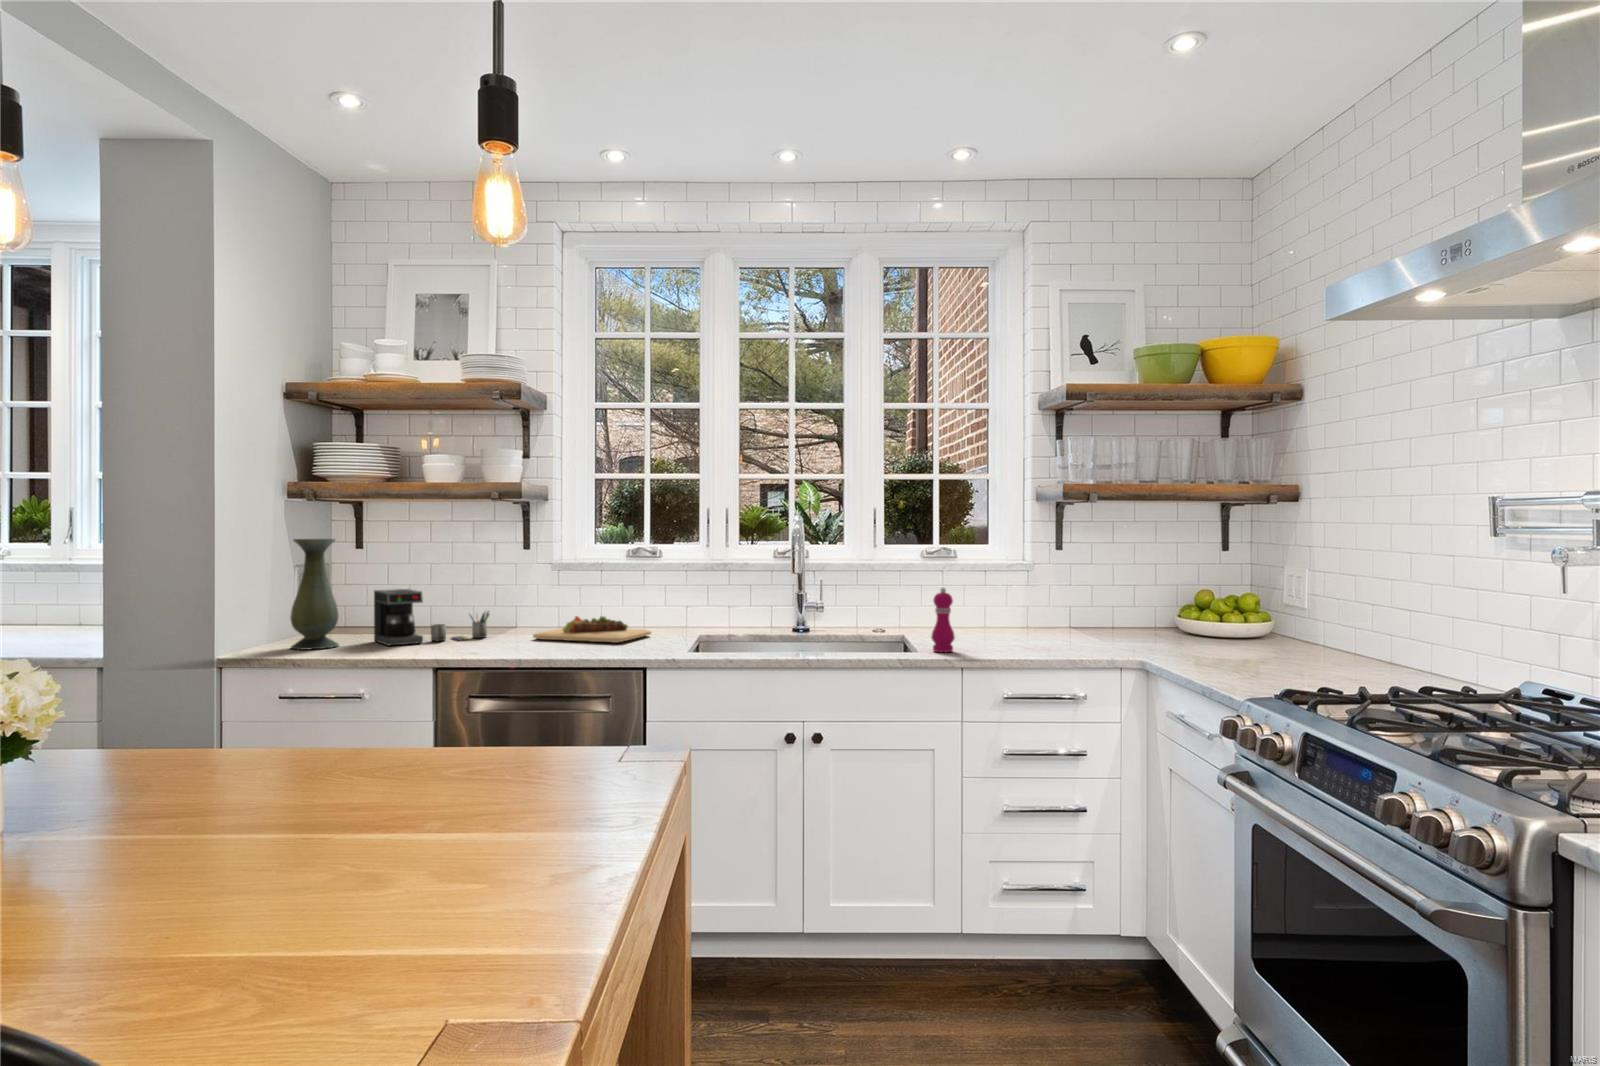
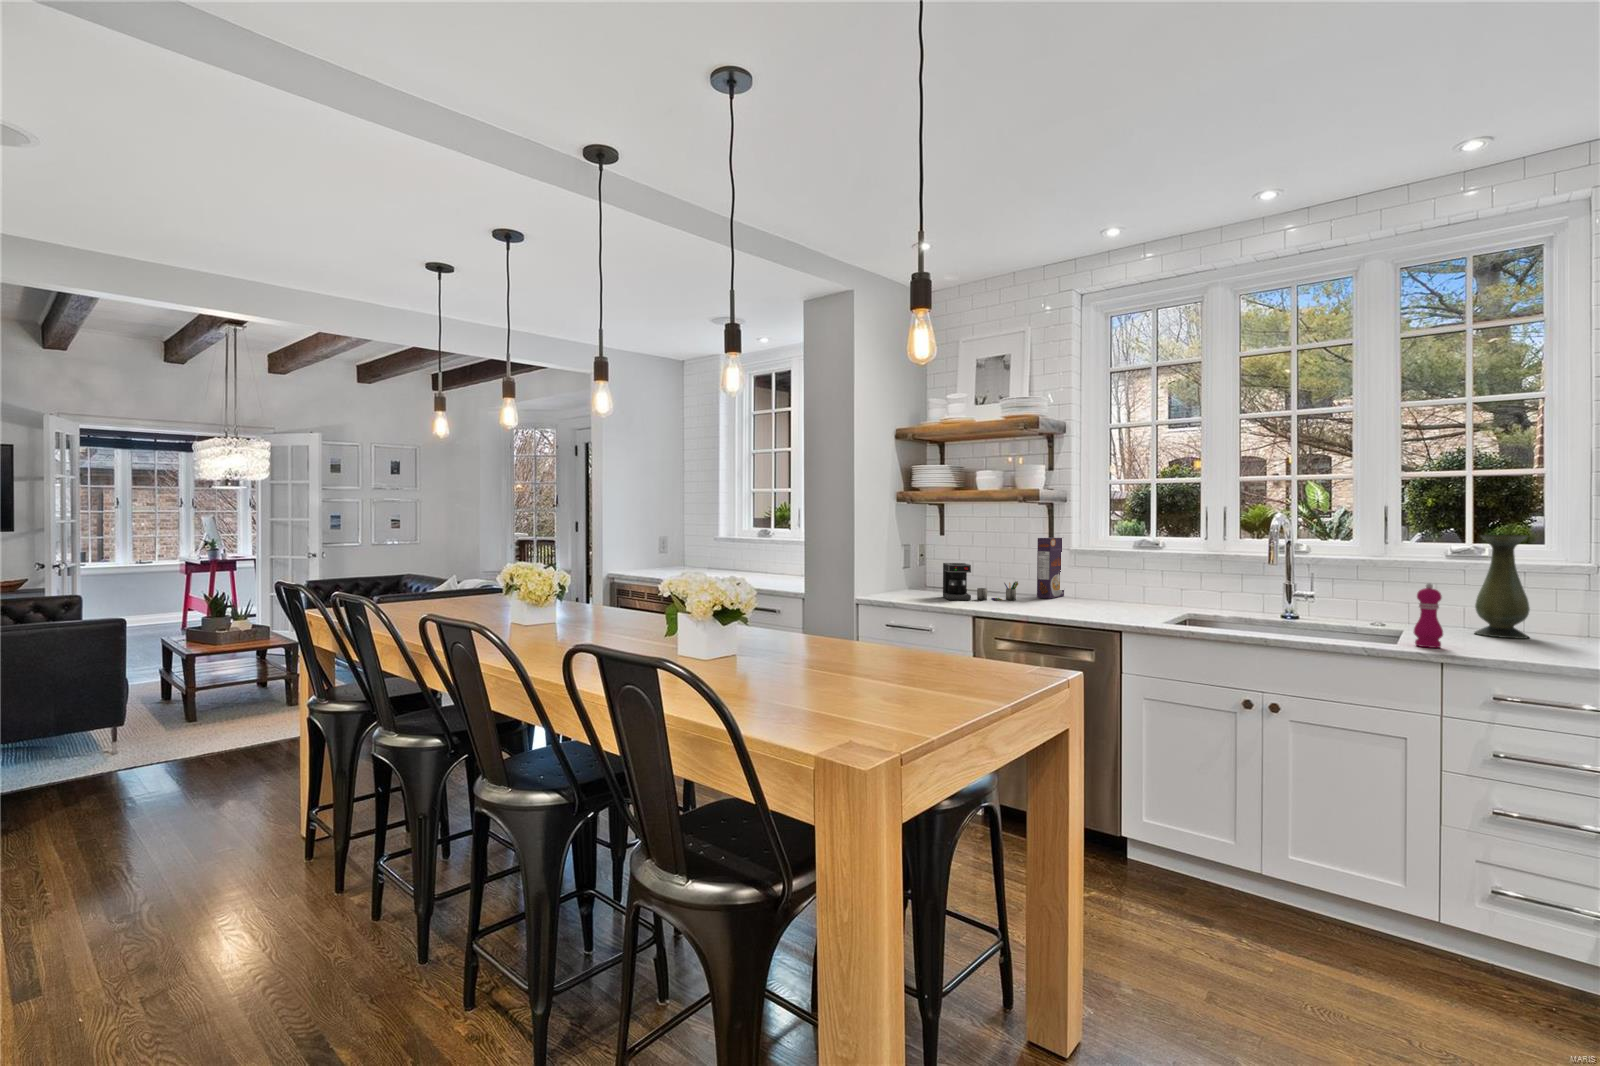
vase: present [290,539,339,650] -> present [1475,535,1530,639]
cereal box: none [512,549,545,631] -> present [1037,538,1064,599]
cutting board: present [533,616,651,643] -> none [1046,589,1141,611]

